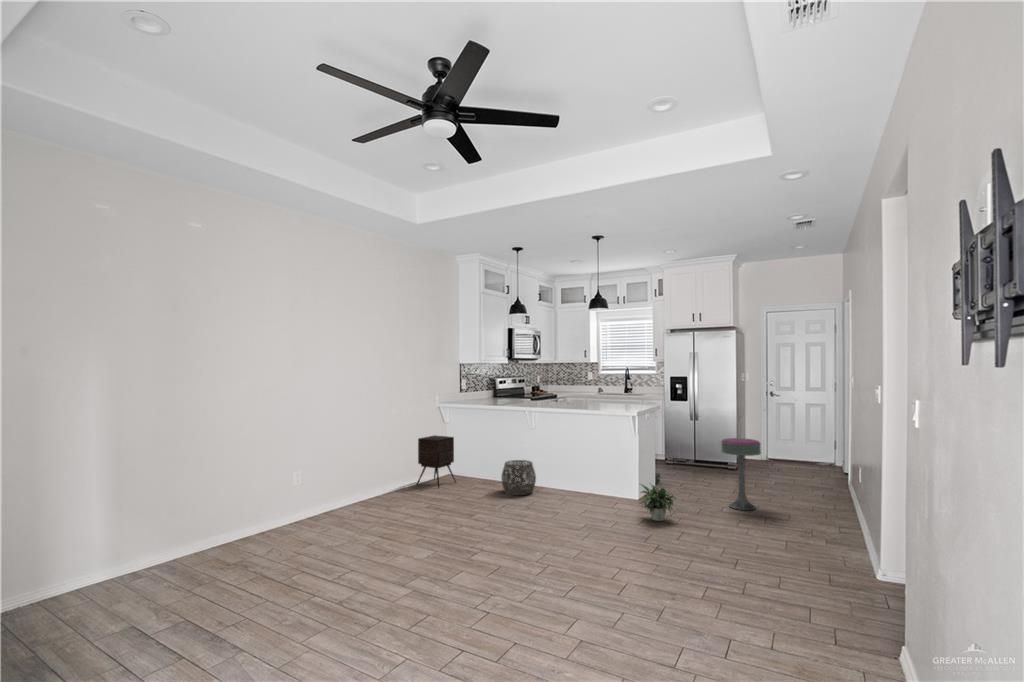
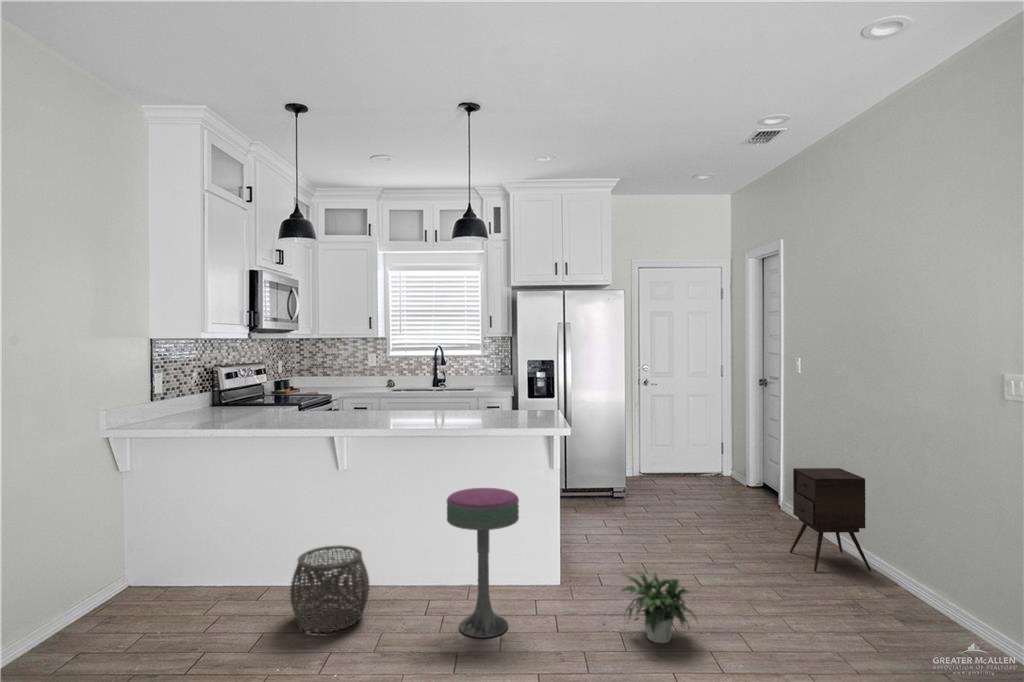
side table: present [417,435,456,488] -> present [790,468,871,571]
bar stool: present [721,438,761,510] -> present [447,488,519,638]

